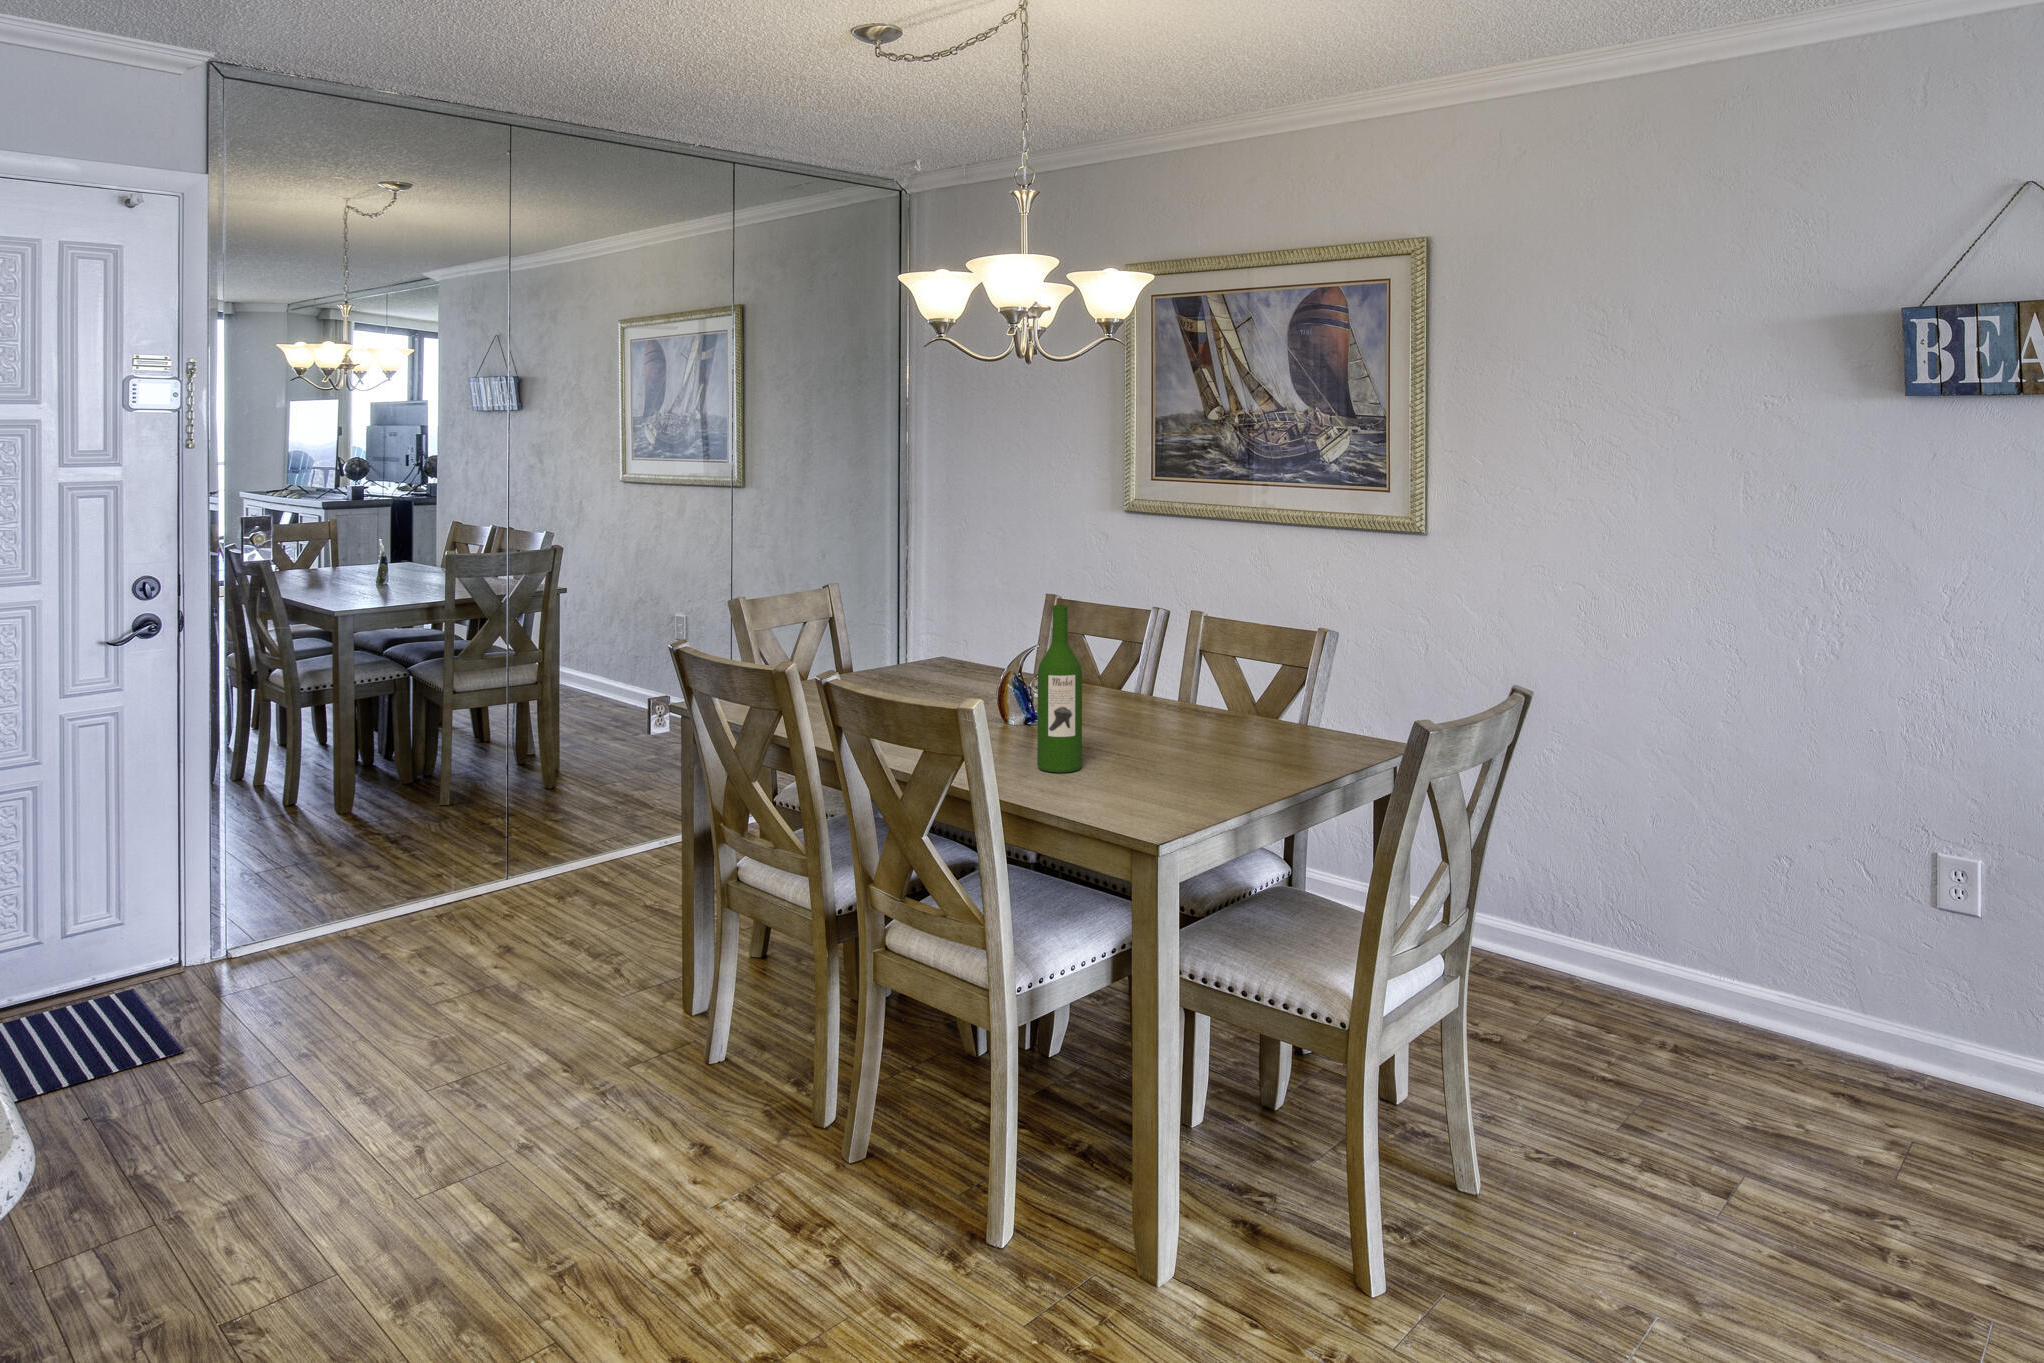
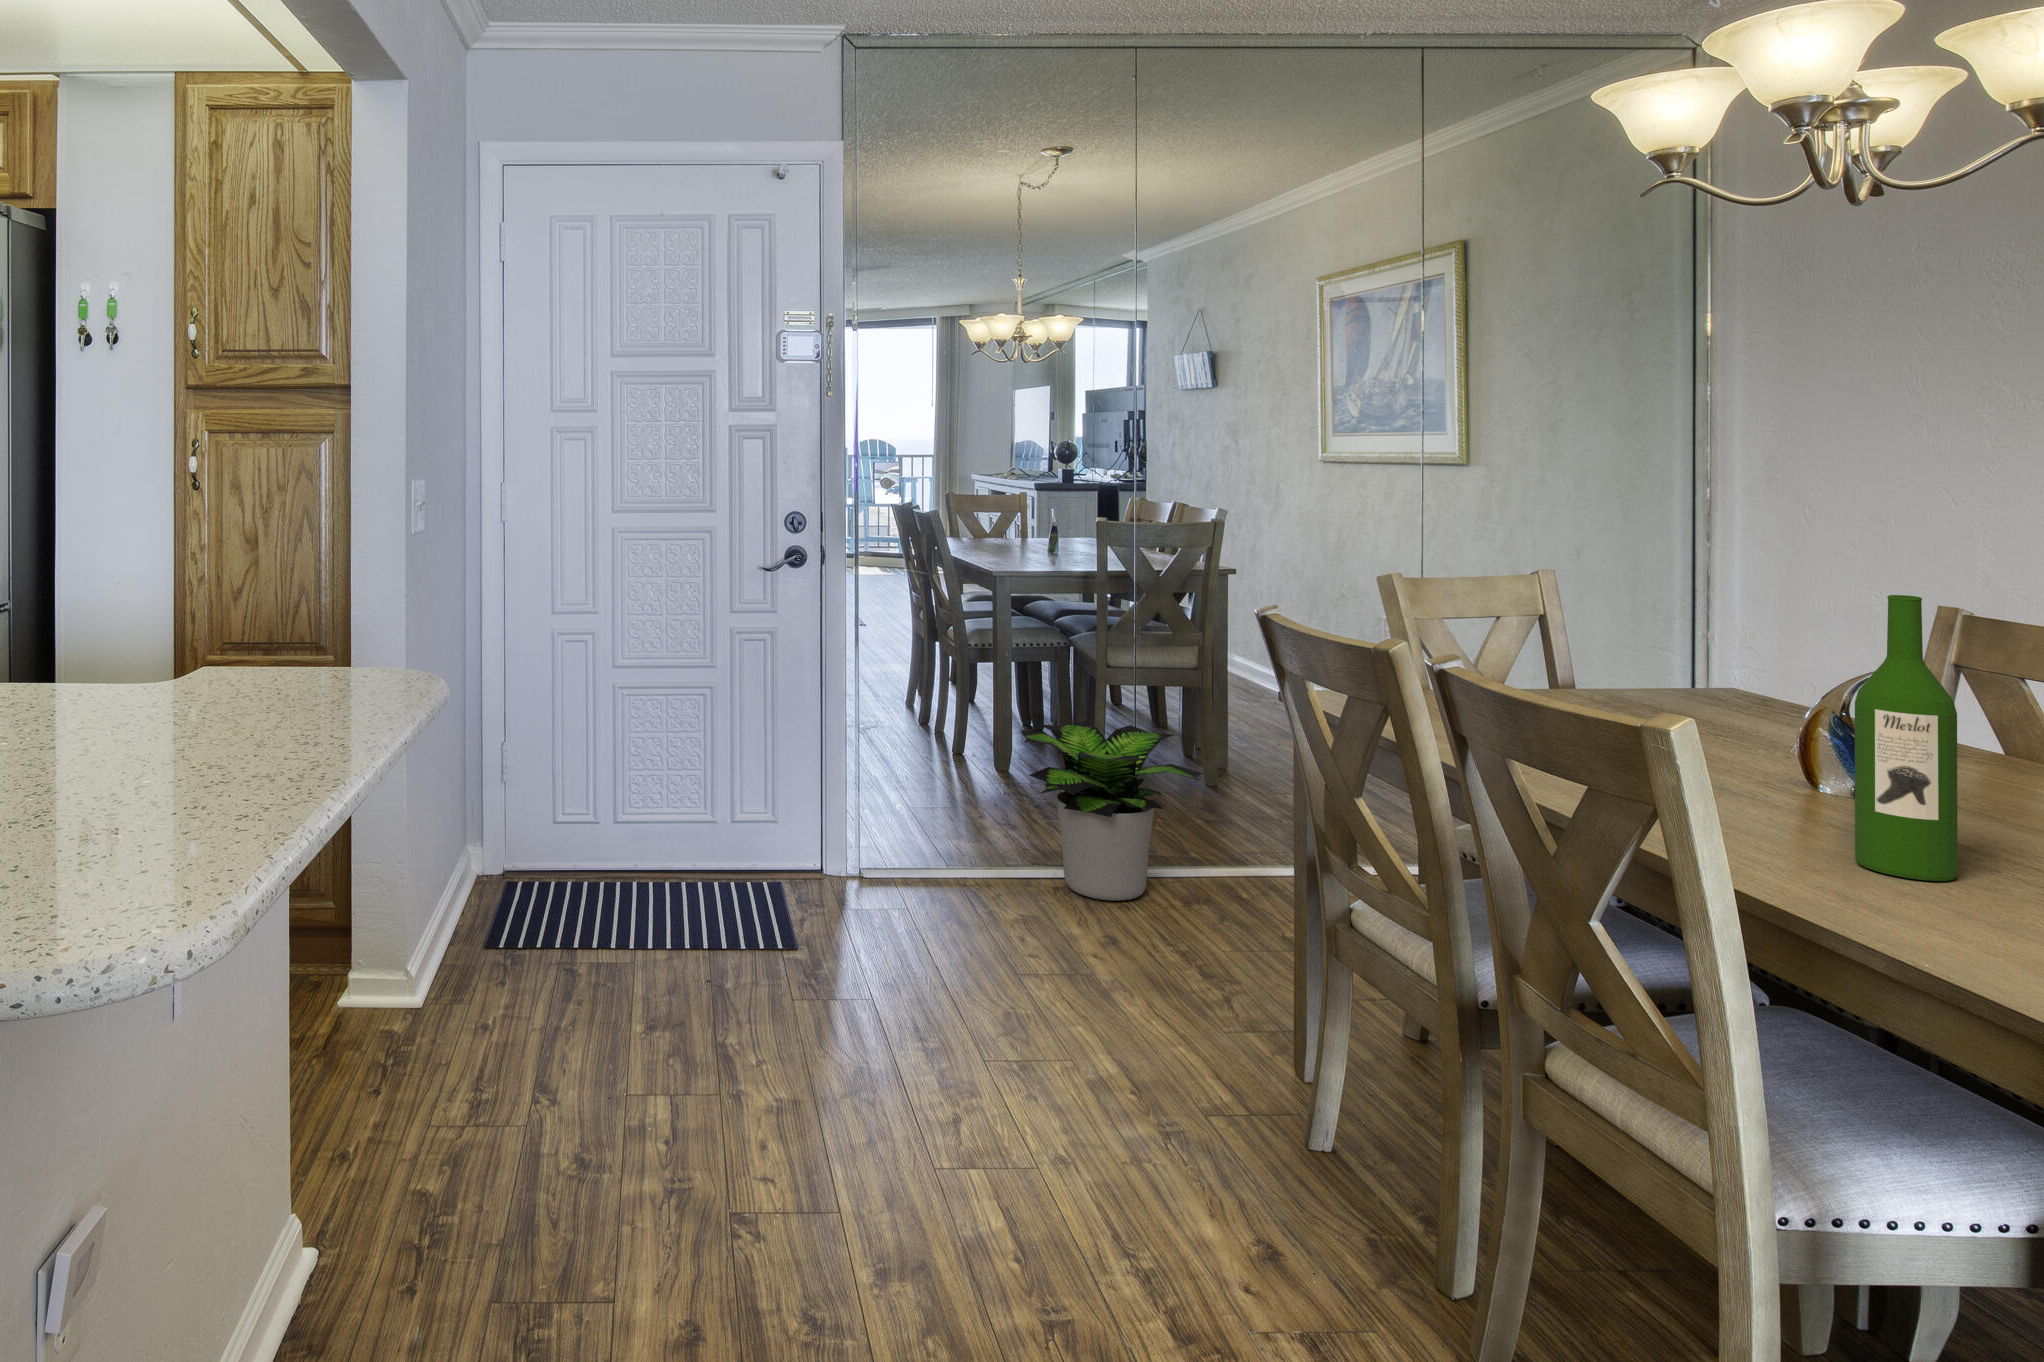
potted plant: none [400,751,576,918] -> present [1021,722,1203,901]

